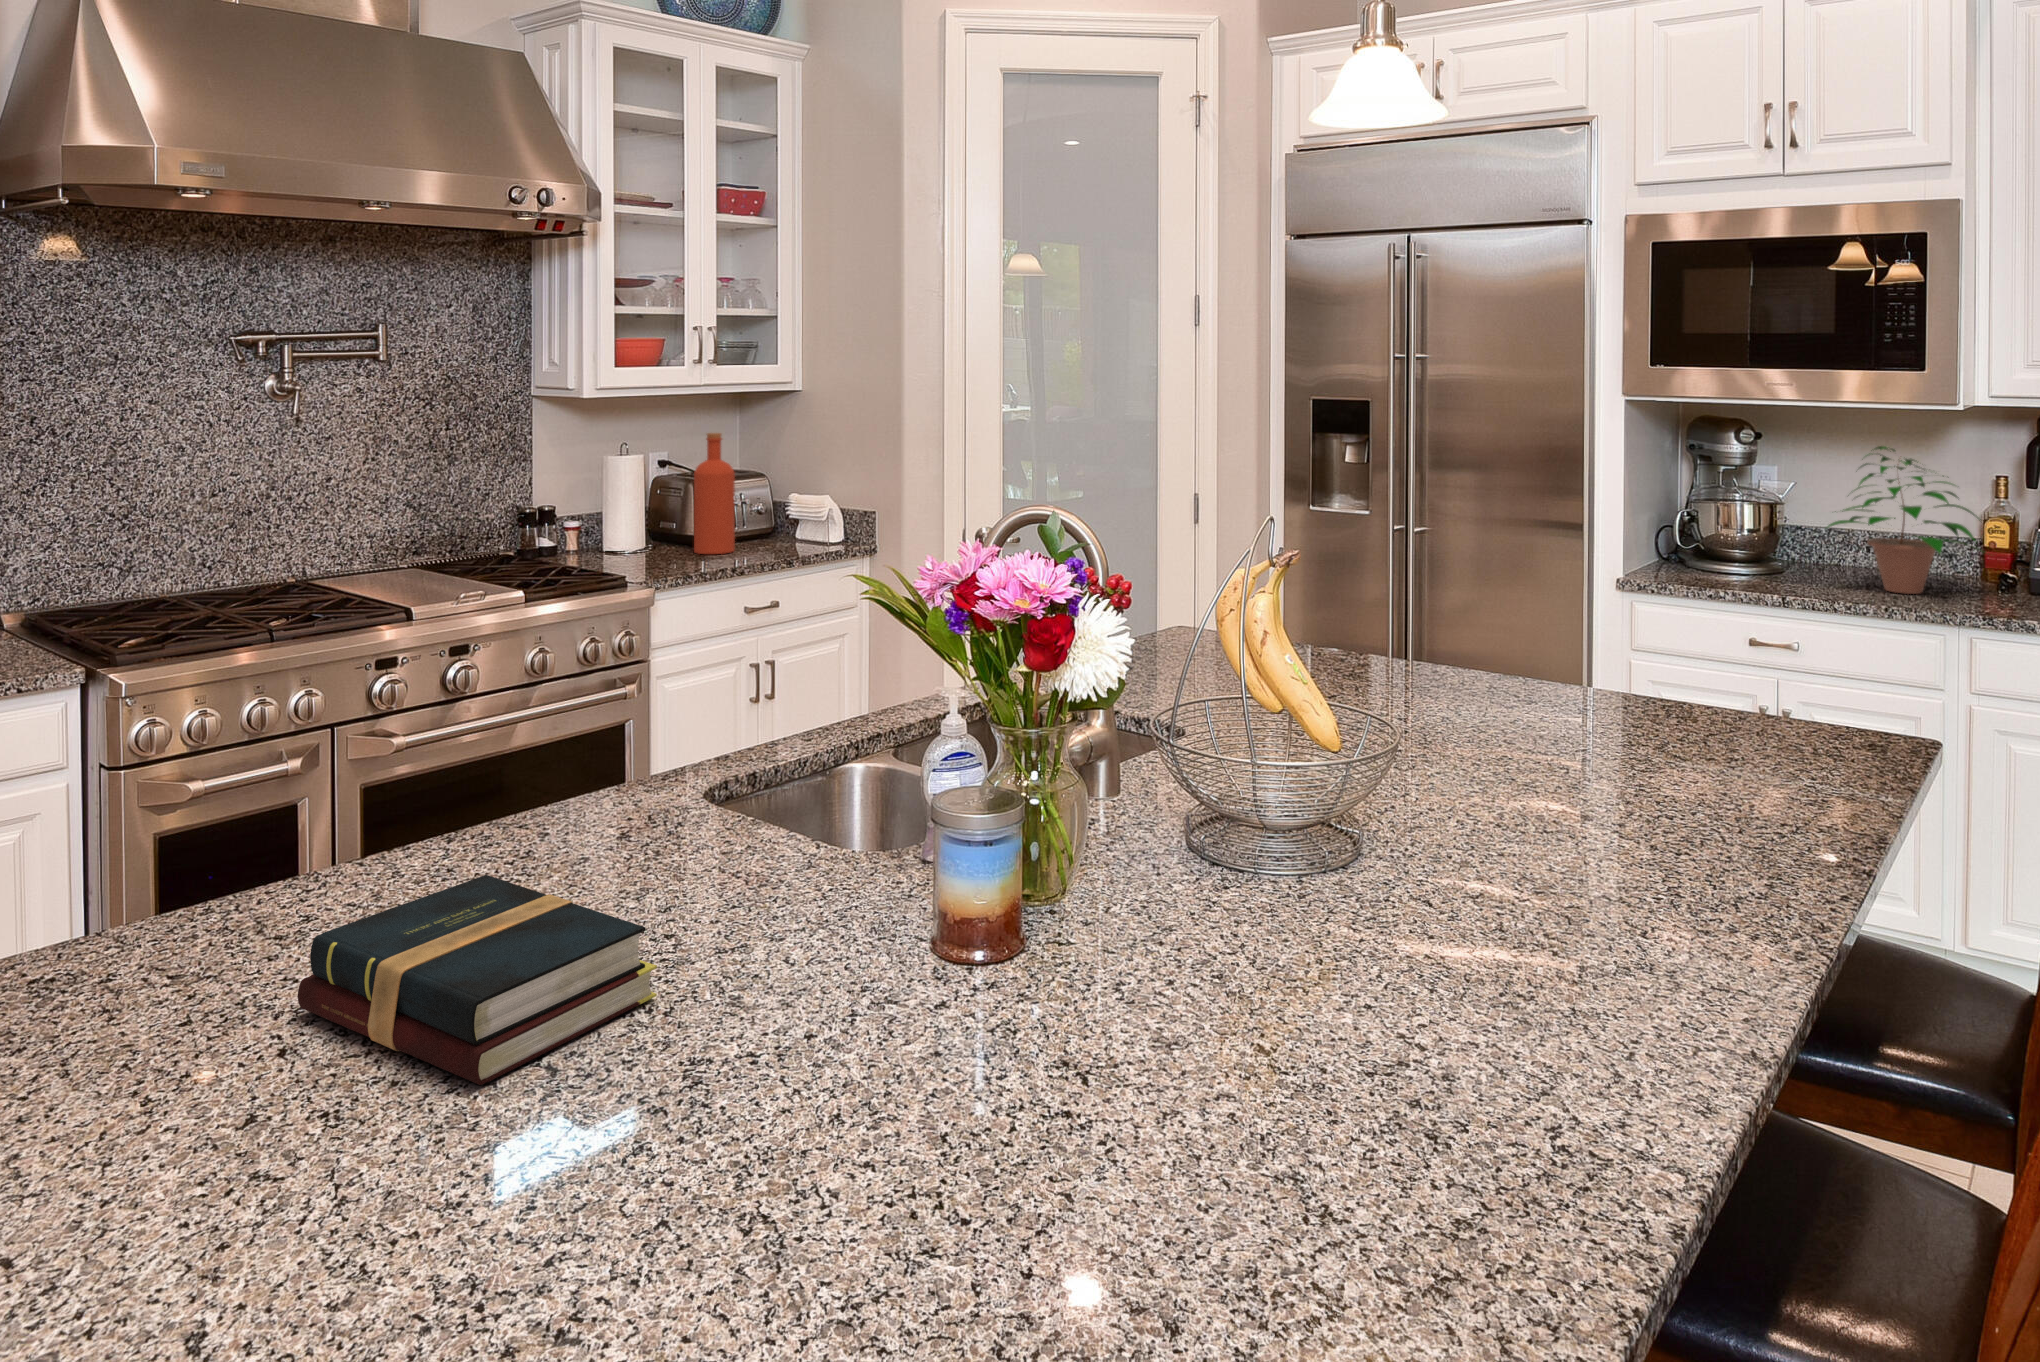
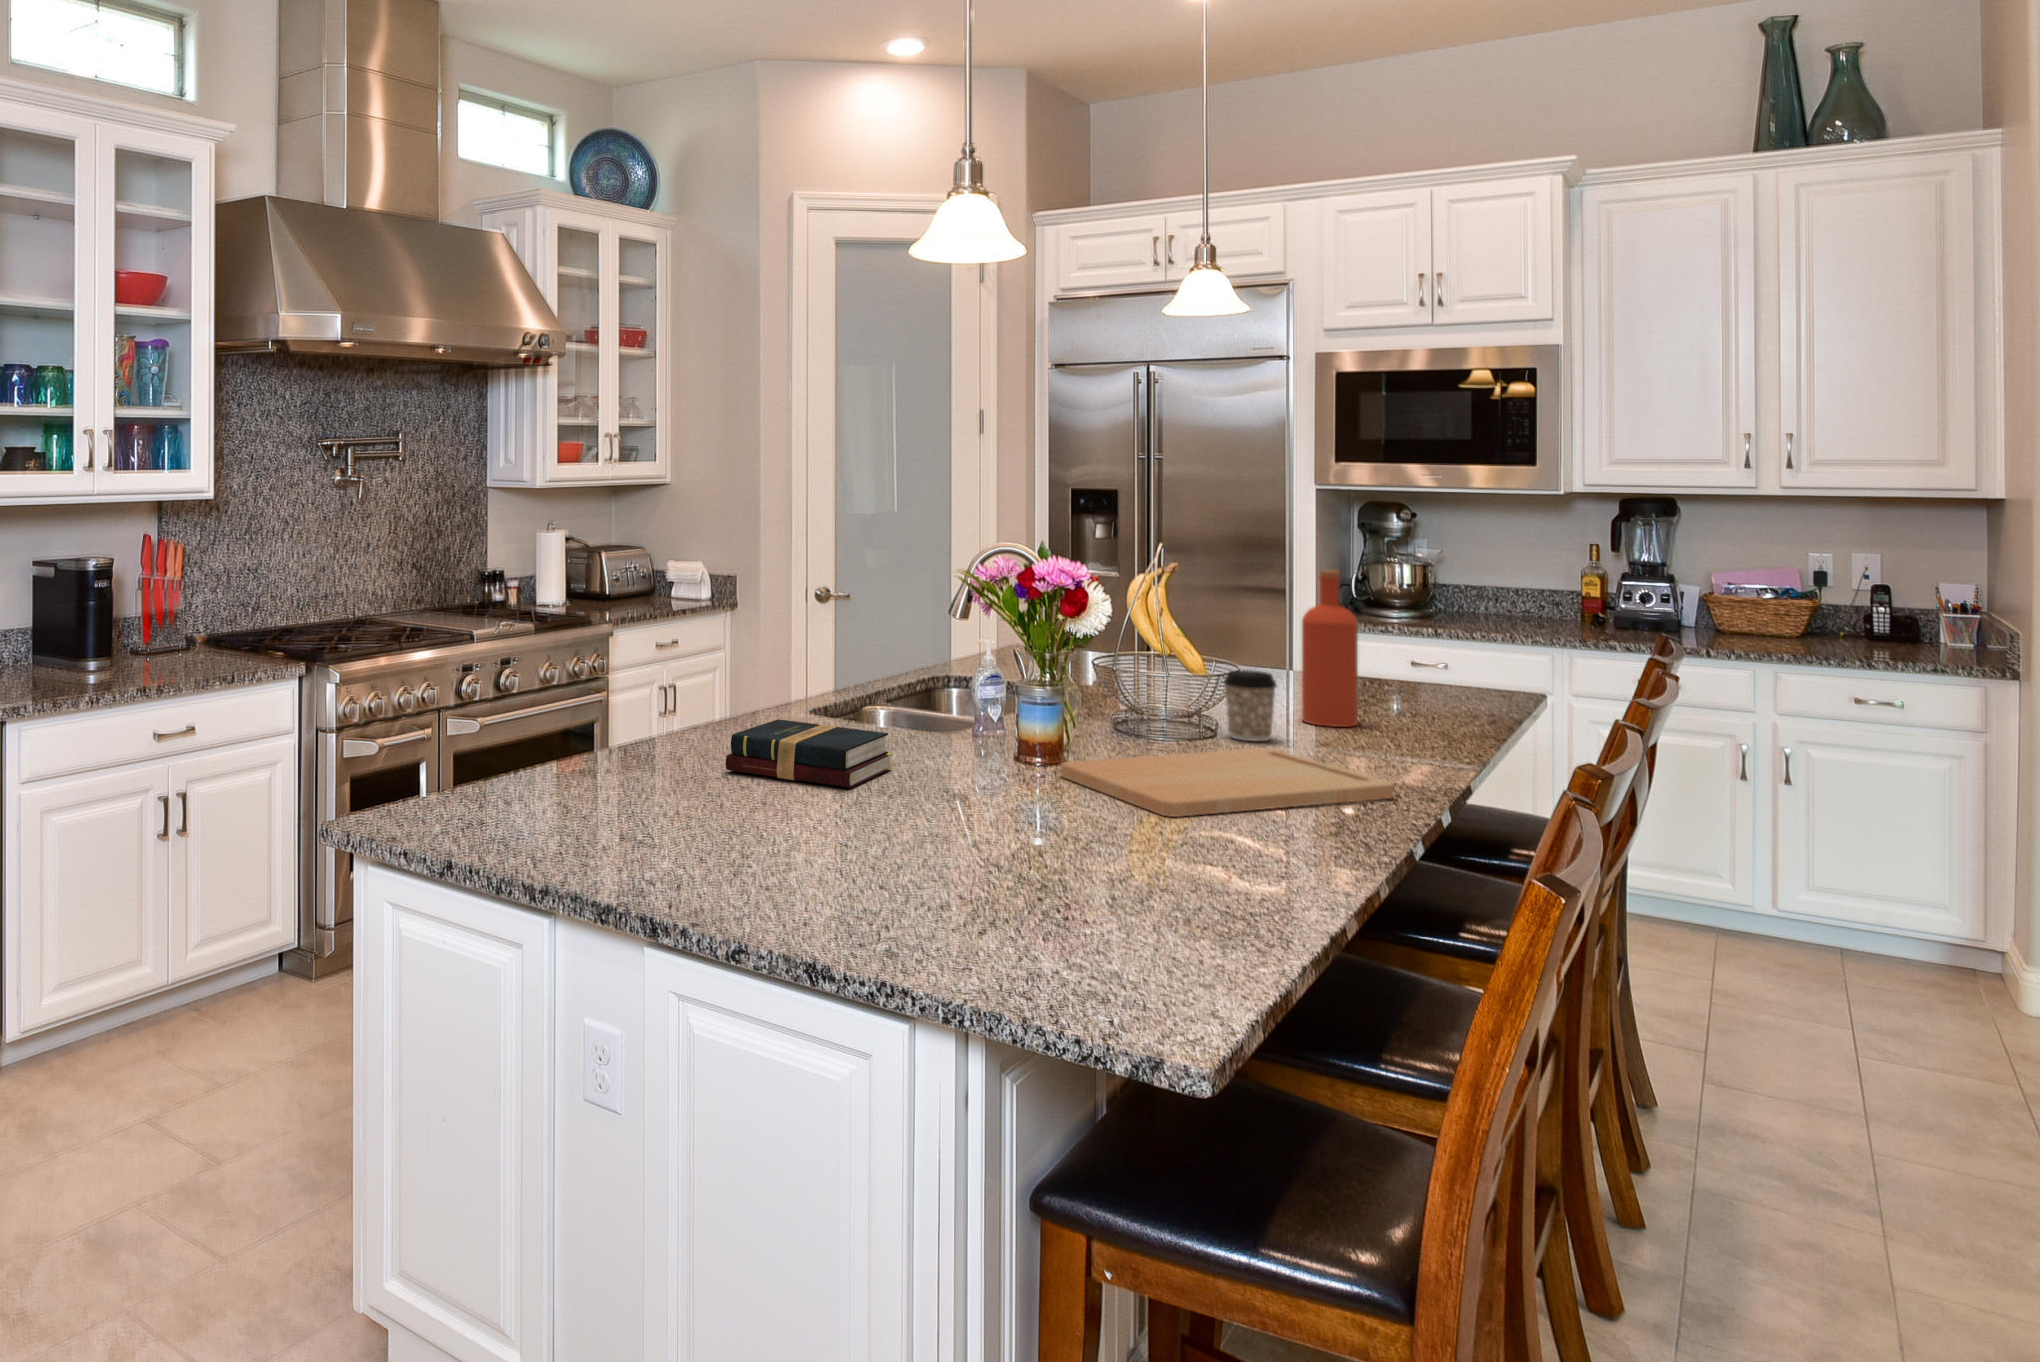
bottle: present [694,433,735,554] -> present [1302,570,1358,727]
potted plant: present [1827,446,1981,594] -> none [1465,521,1590,628]
coffee cup: none [1377,748,1471,886] -> present [1224,670,1276,741]
cutting board: none [977,933,1645,1225] -> present [1061,748,1394,817]

